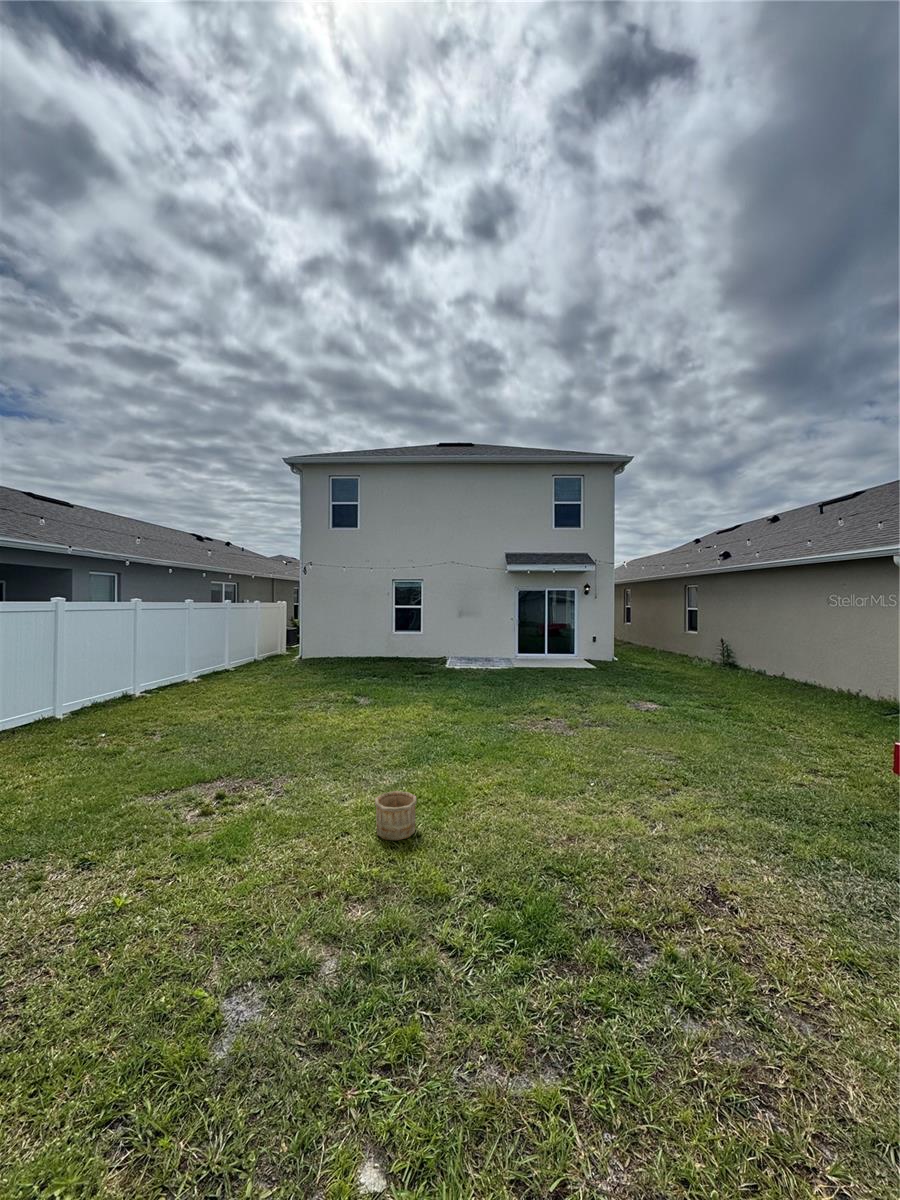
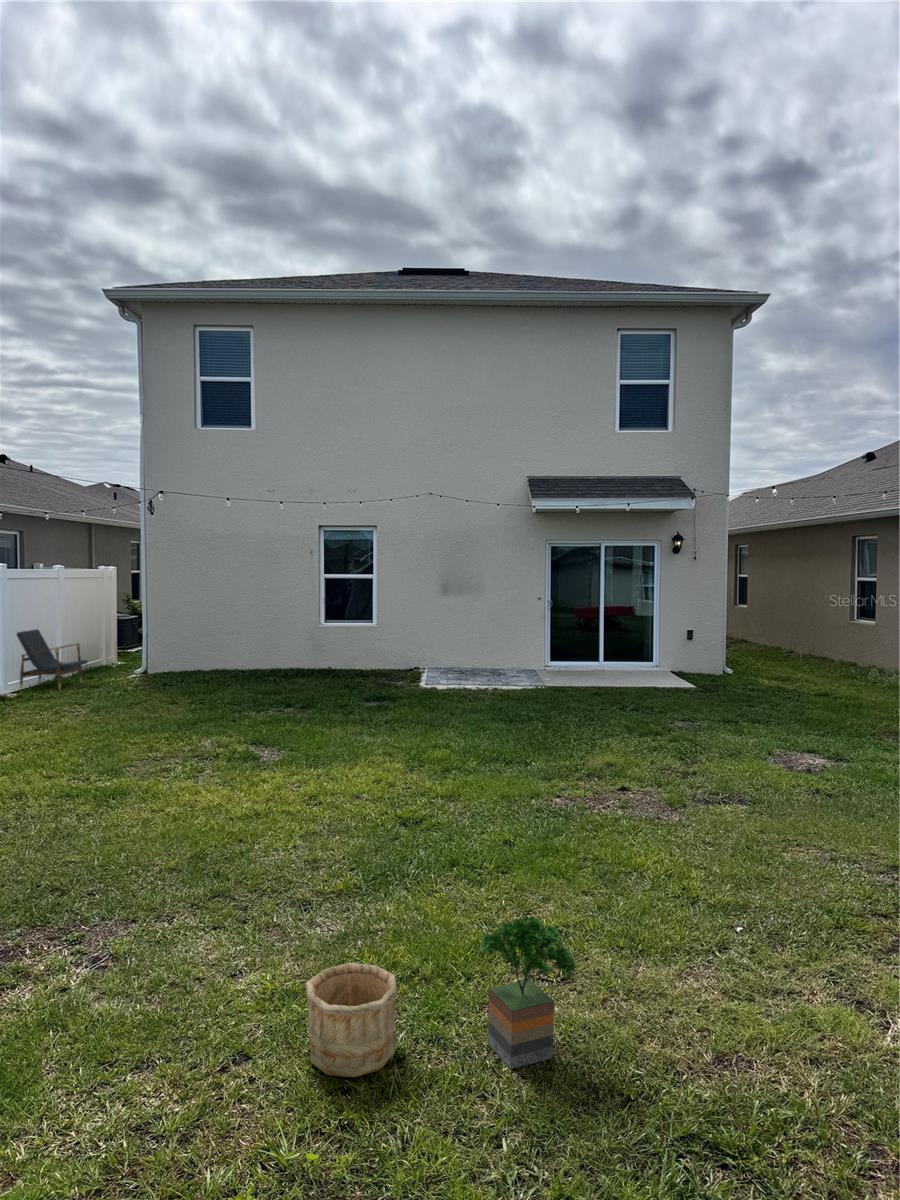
lounge chair: none [231,636,268,668] -> present [17,629,88,690]
potted tree: none [455,769,500,839] -> present [480,915,578,1069]

